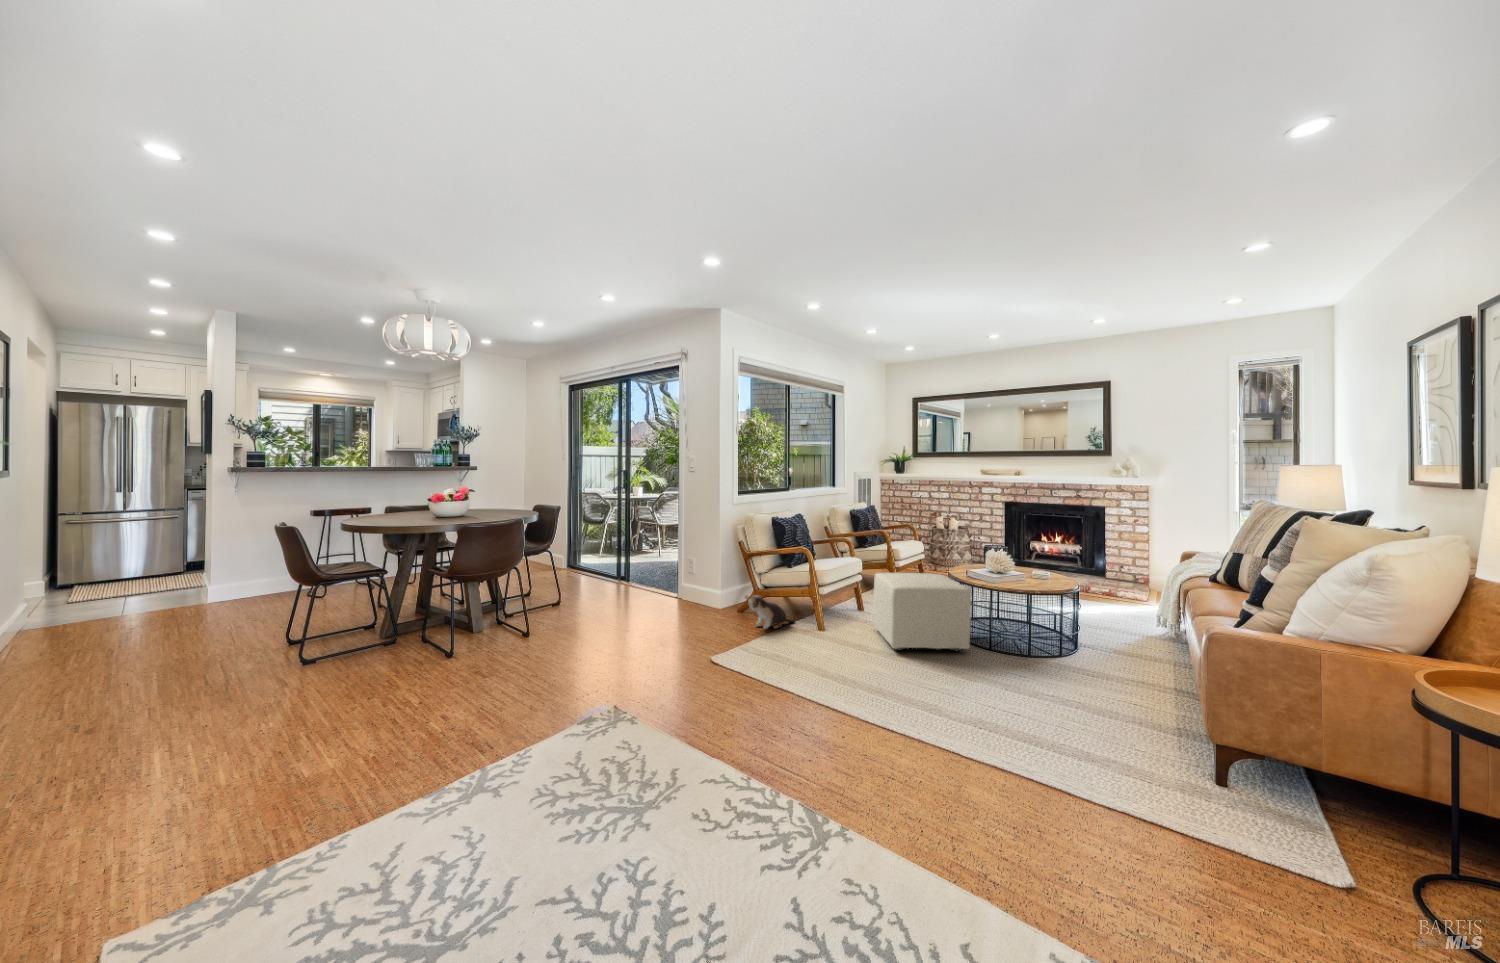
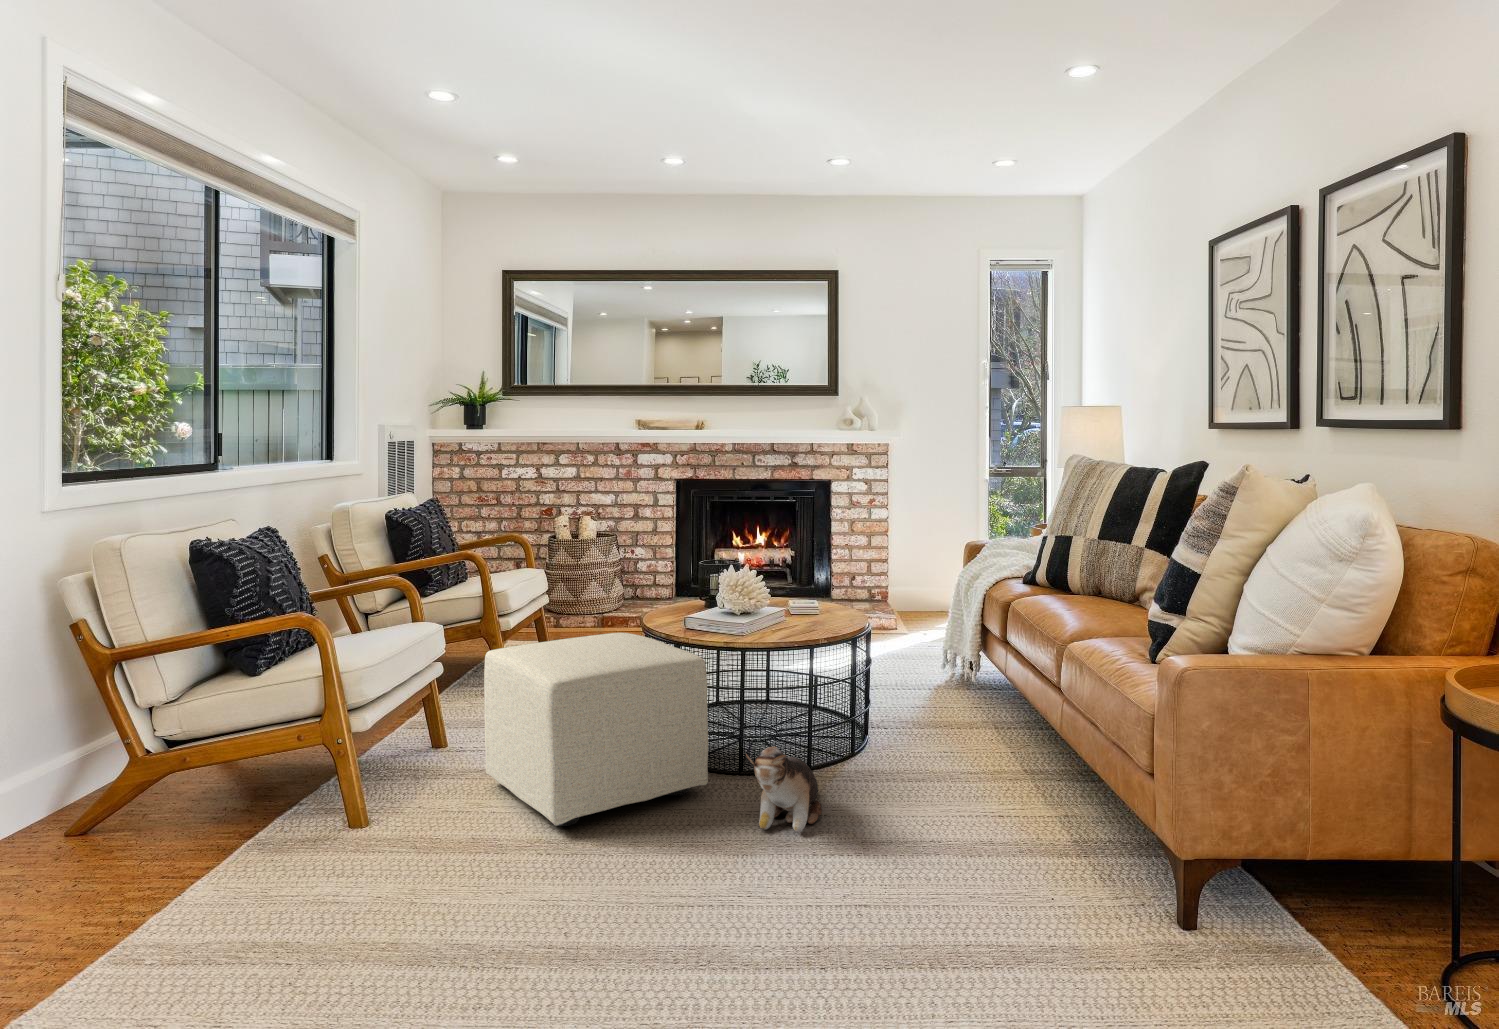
plush toy: present [745,595,795,629] -> present [746,746,822,832]

